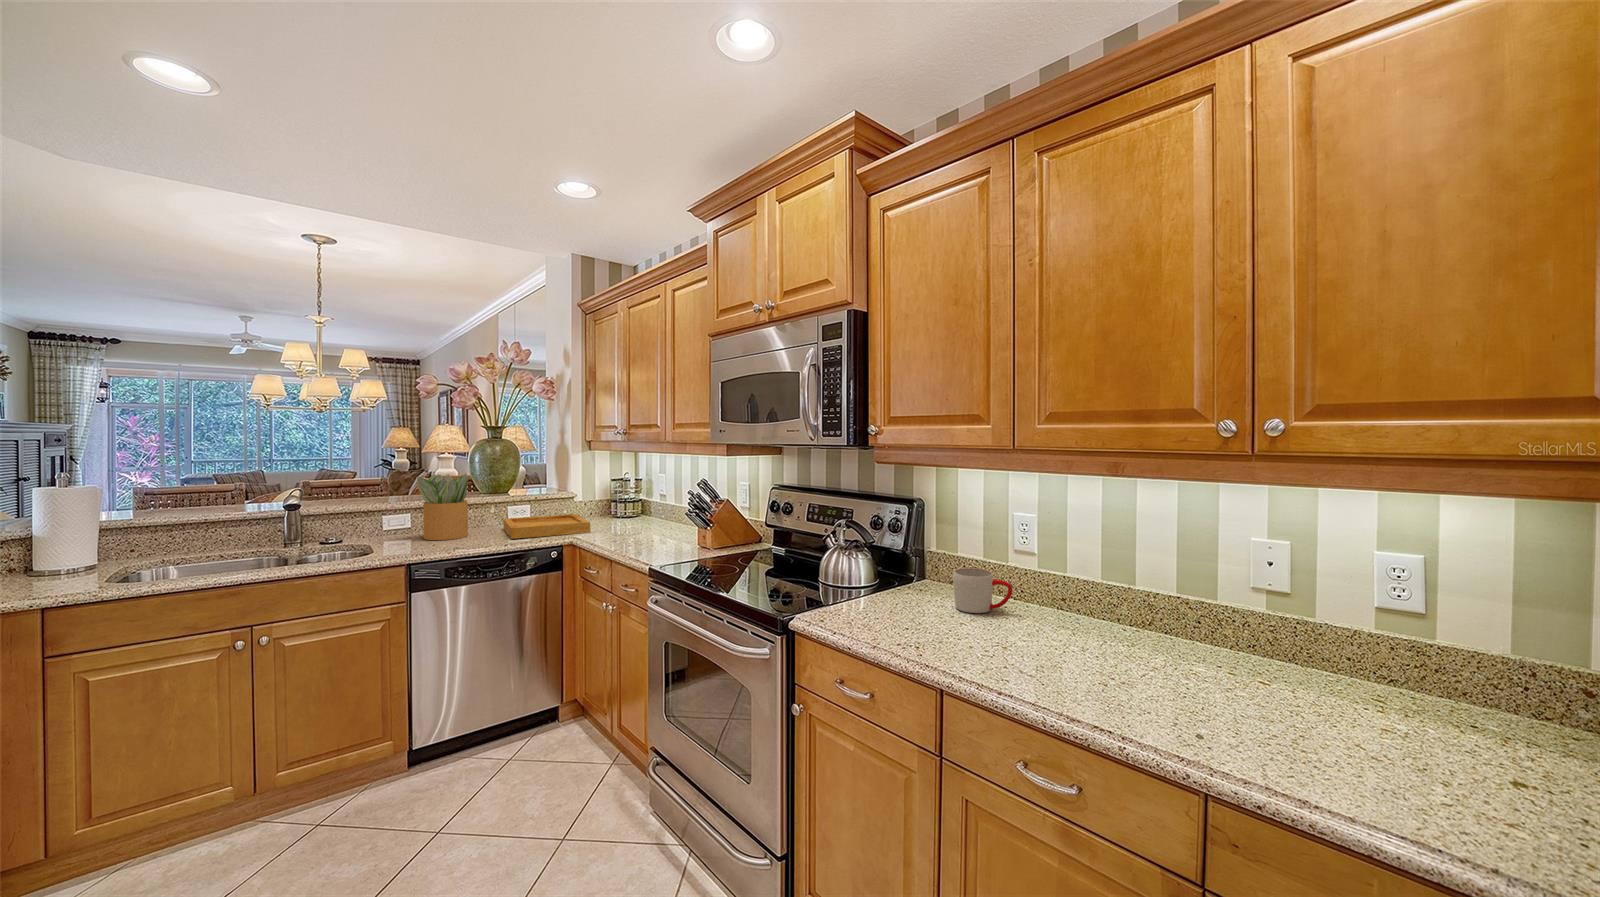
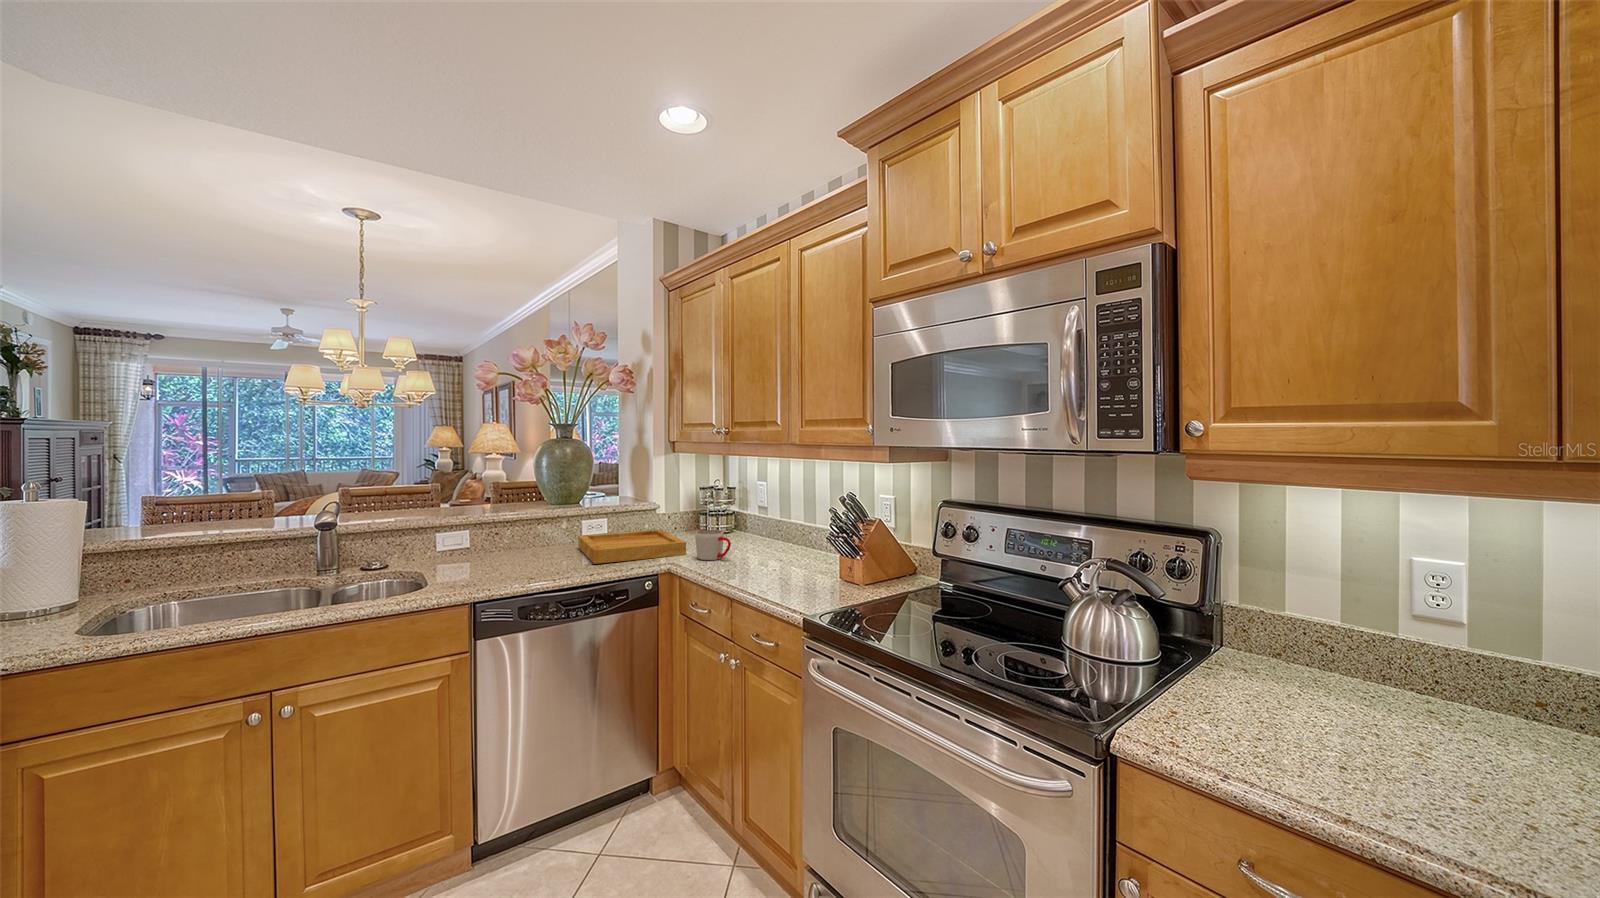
potted plant: present [416,473,468,540] -> none [478,481,541,564]
mug: present [953,568,1012,613] -> present [695,530,731,560]

